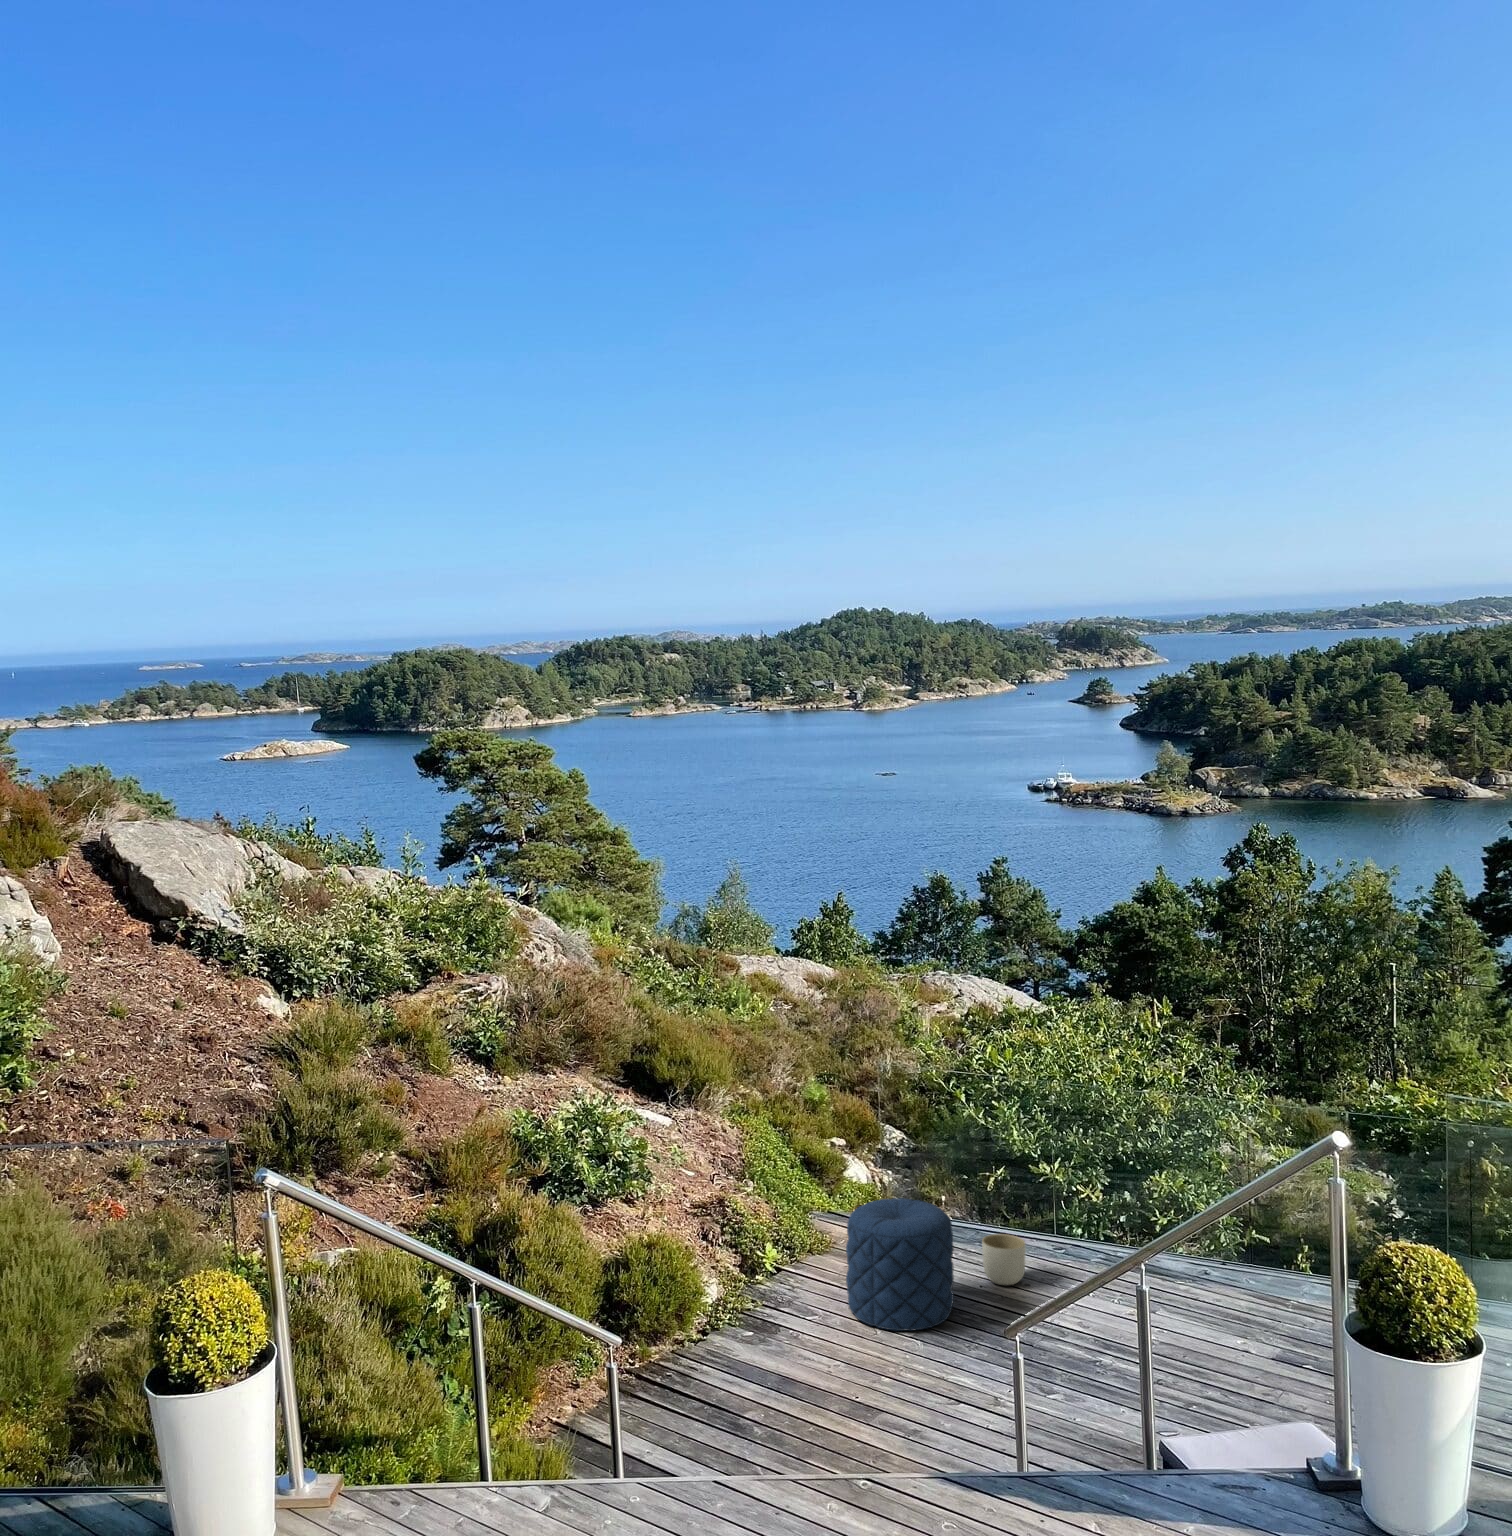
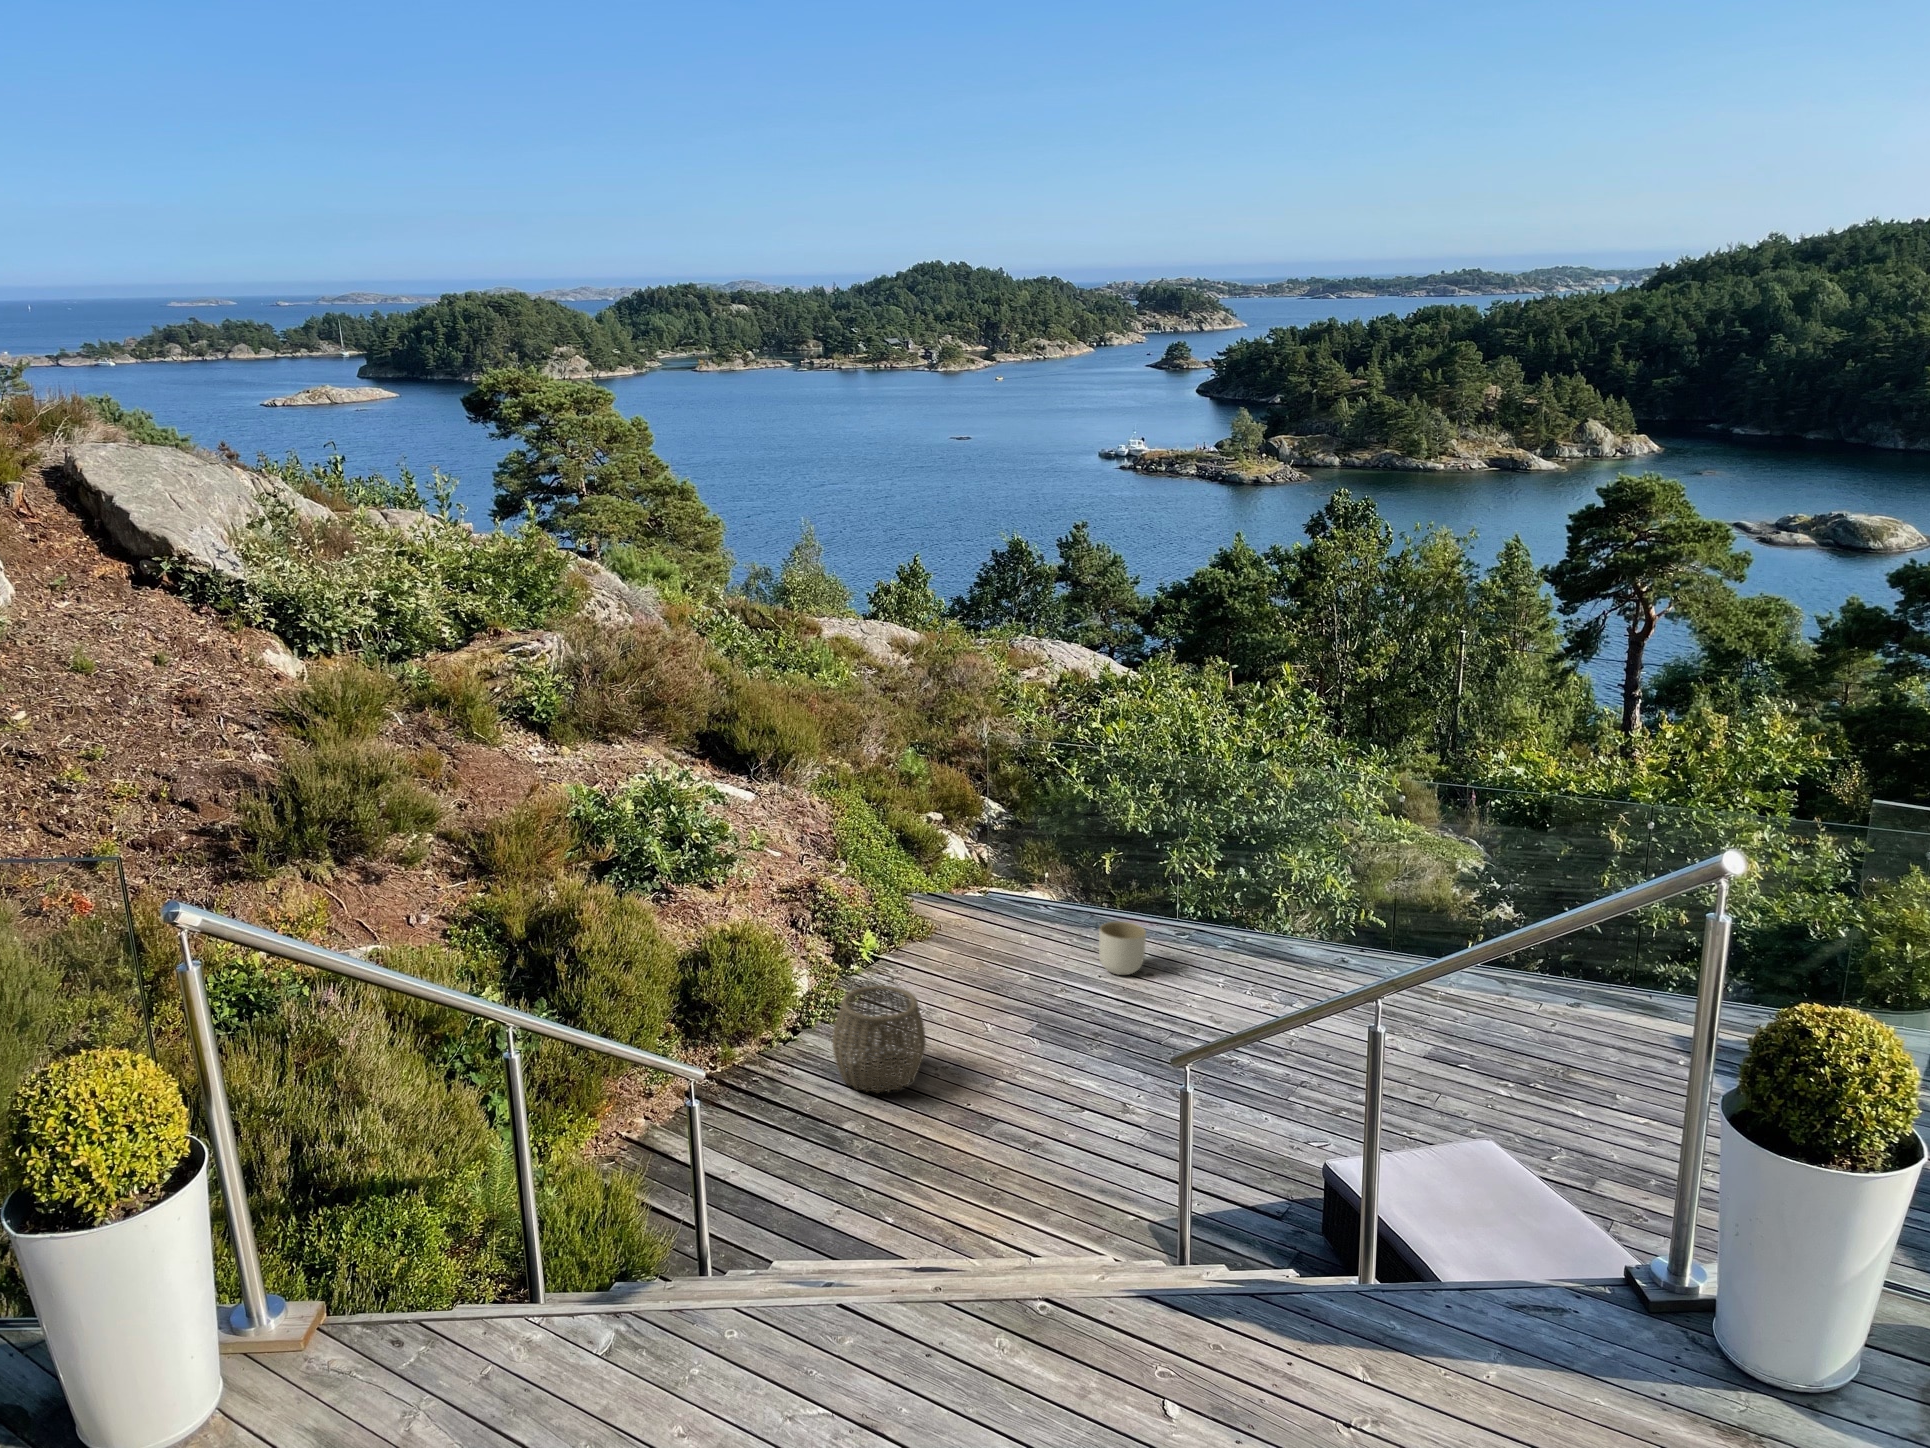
pouf: present [846,1198,954,1331] -> none [953,886,1073,1027]
woven basket: none [735,1287,819,1387] -> present [832,986,926,1093]

